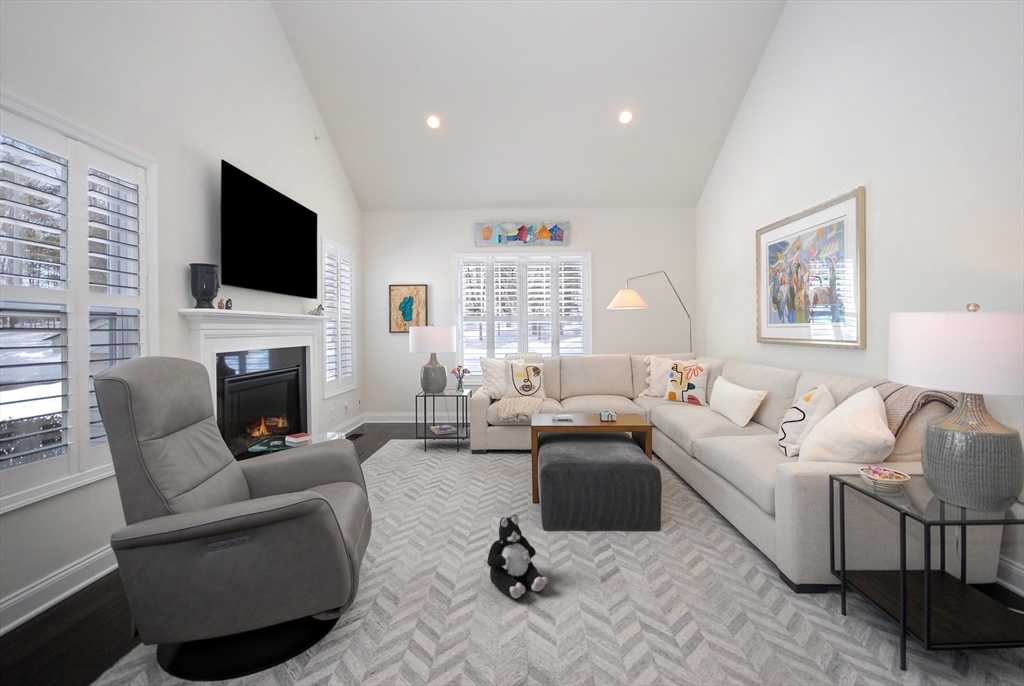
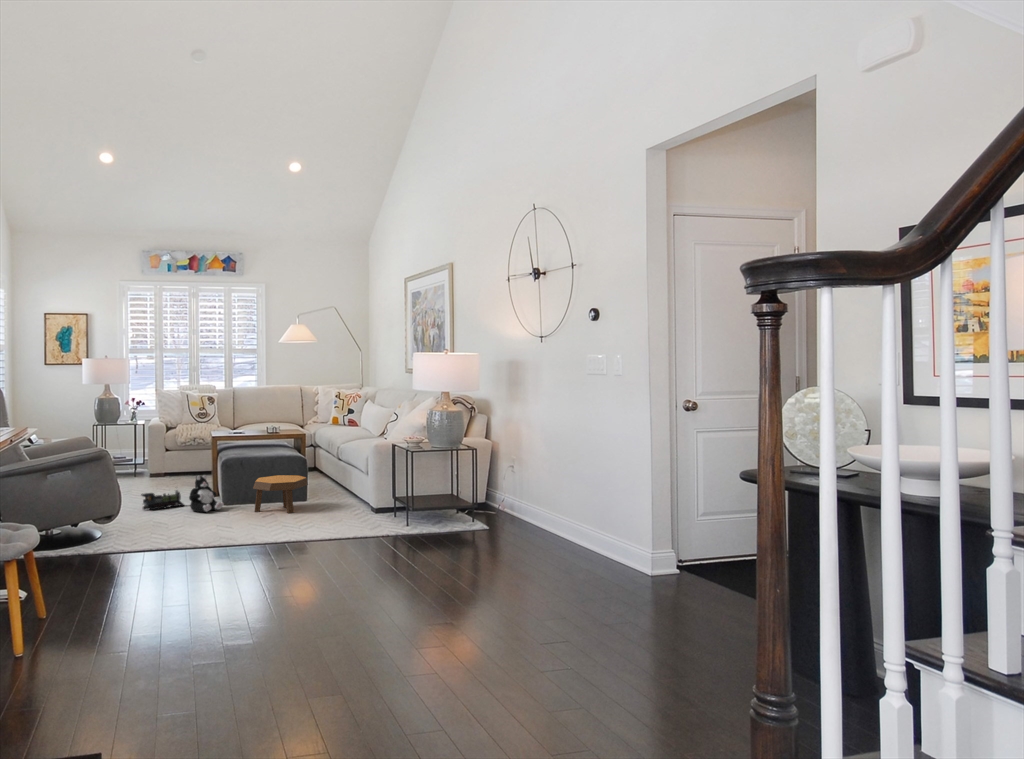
toy train: none [417,520,486,564] -> present [141,490,184,510]
footstool: none [605,525,715,638] -> present [253,475,308,513]

